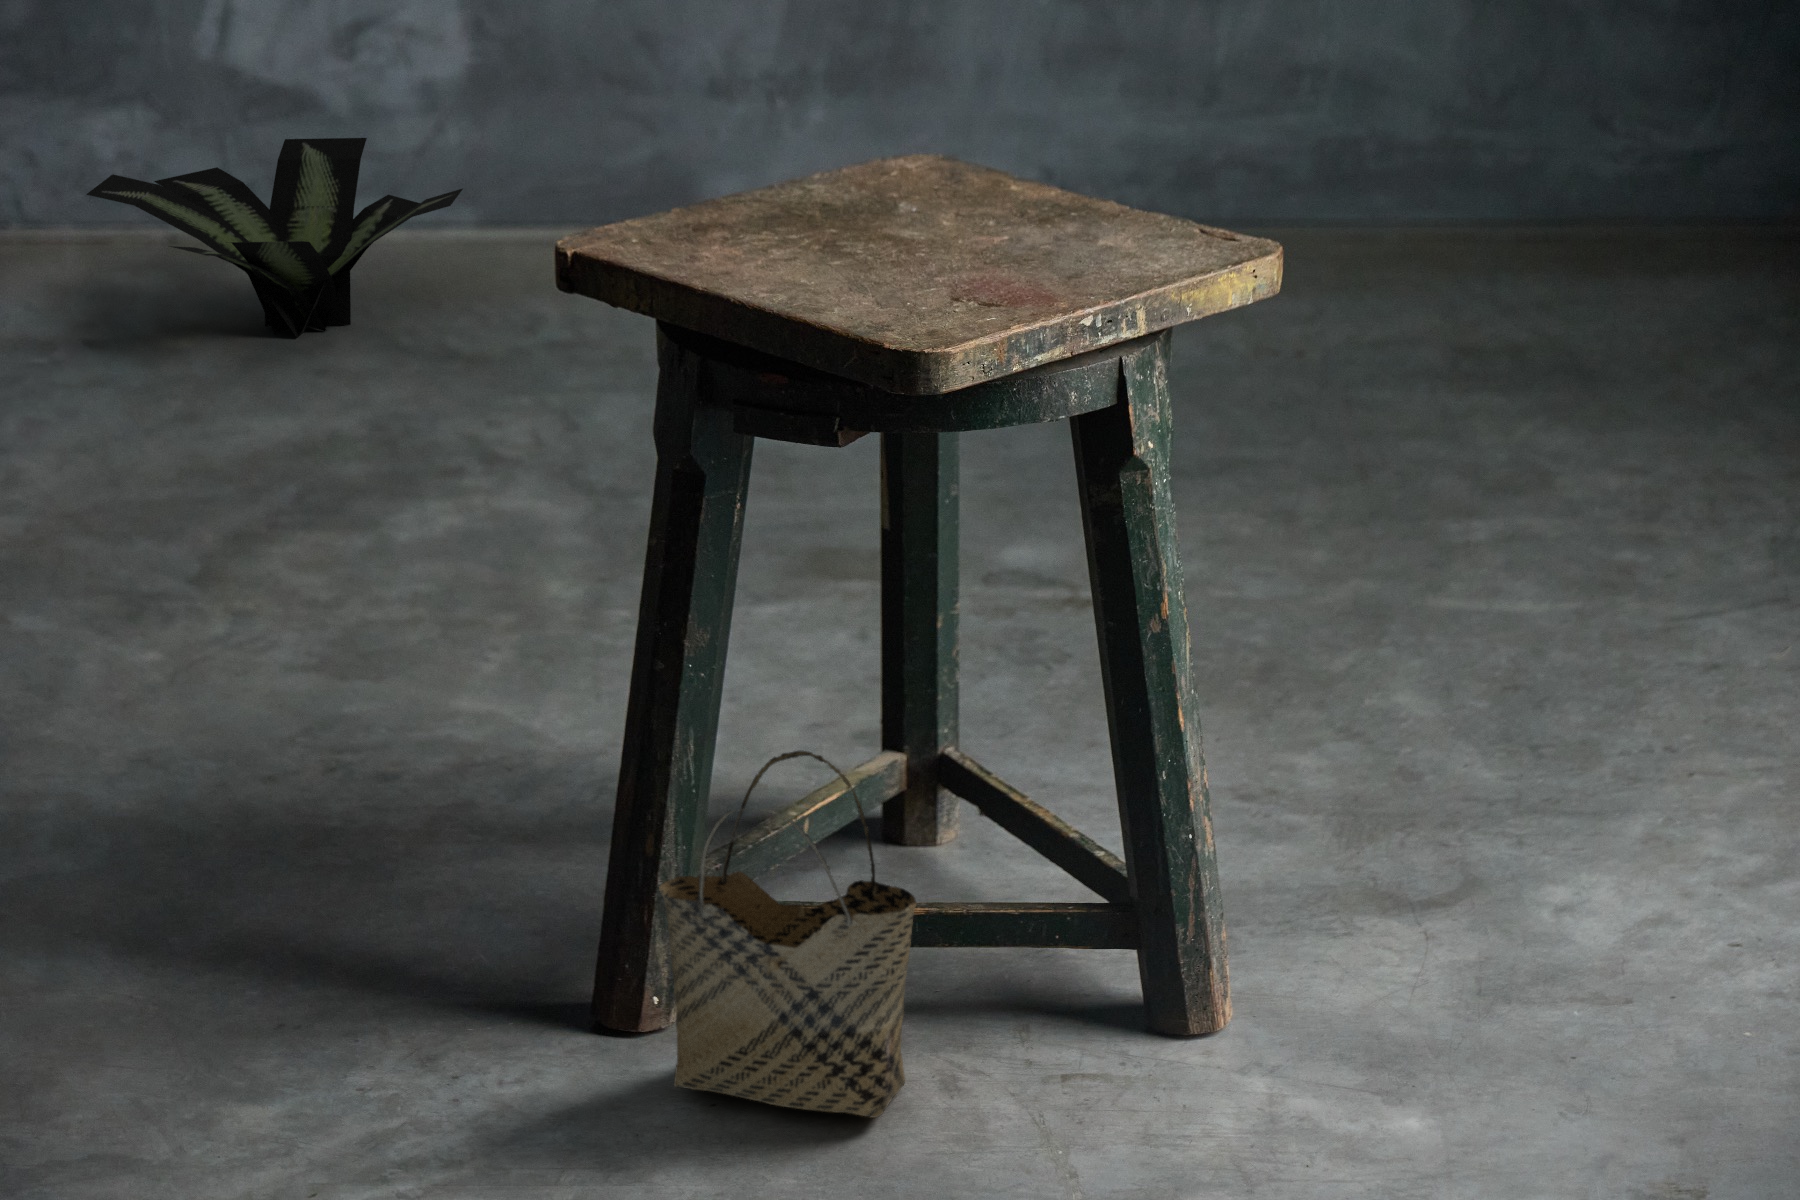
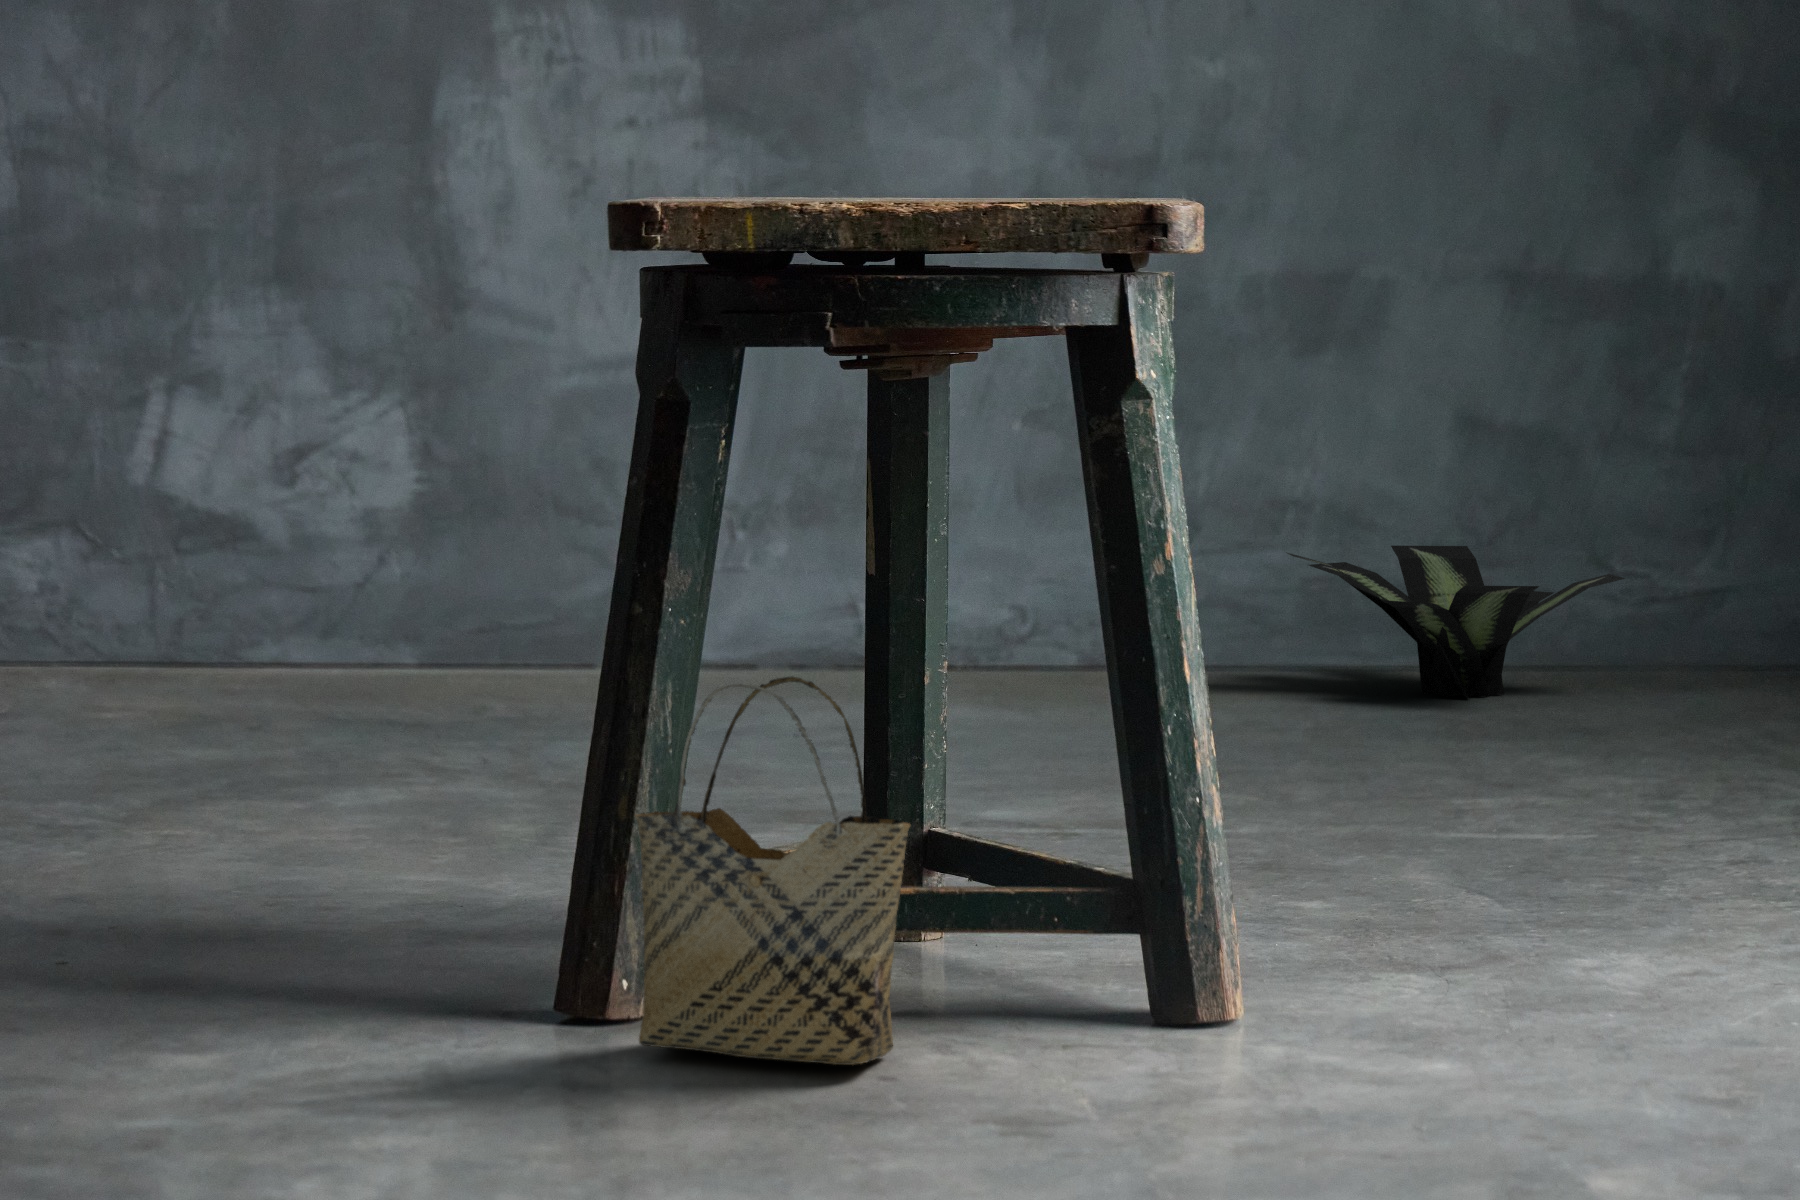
potted plant: present [87,138,463,338] -> present [1286,546,1625,698]

